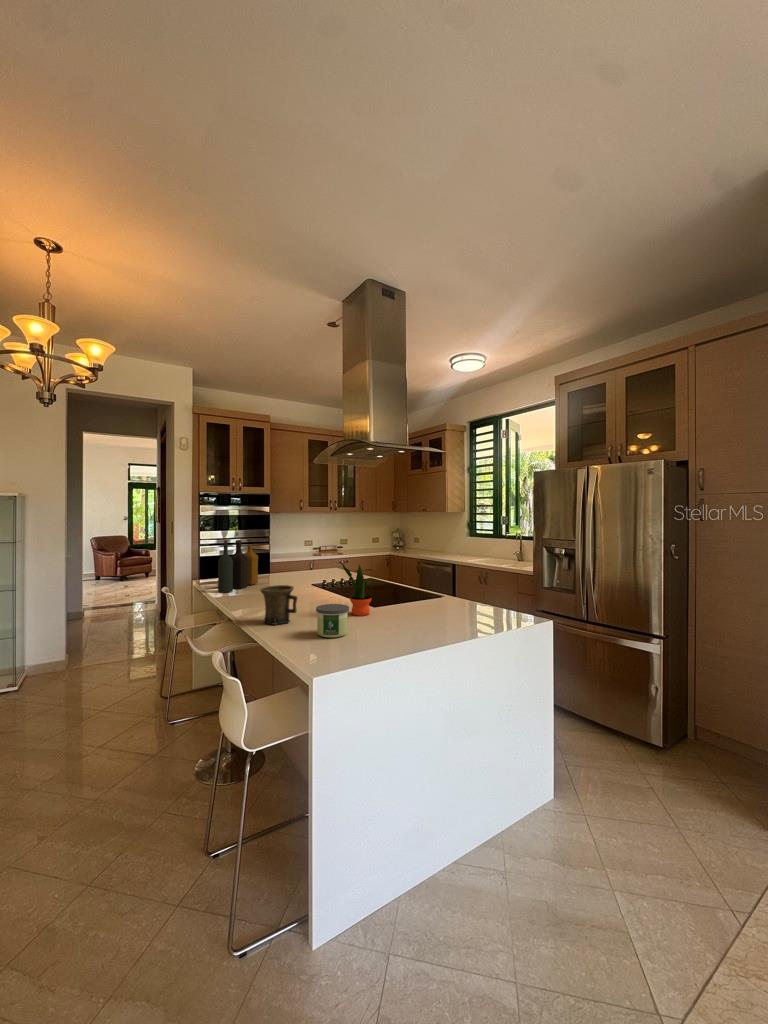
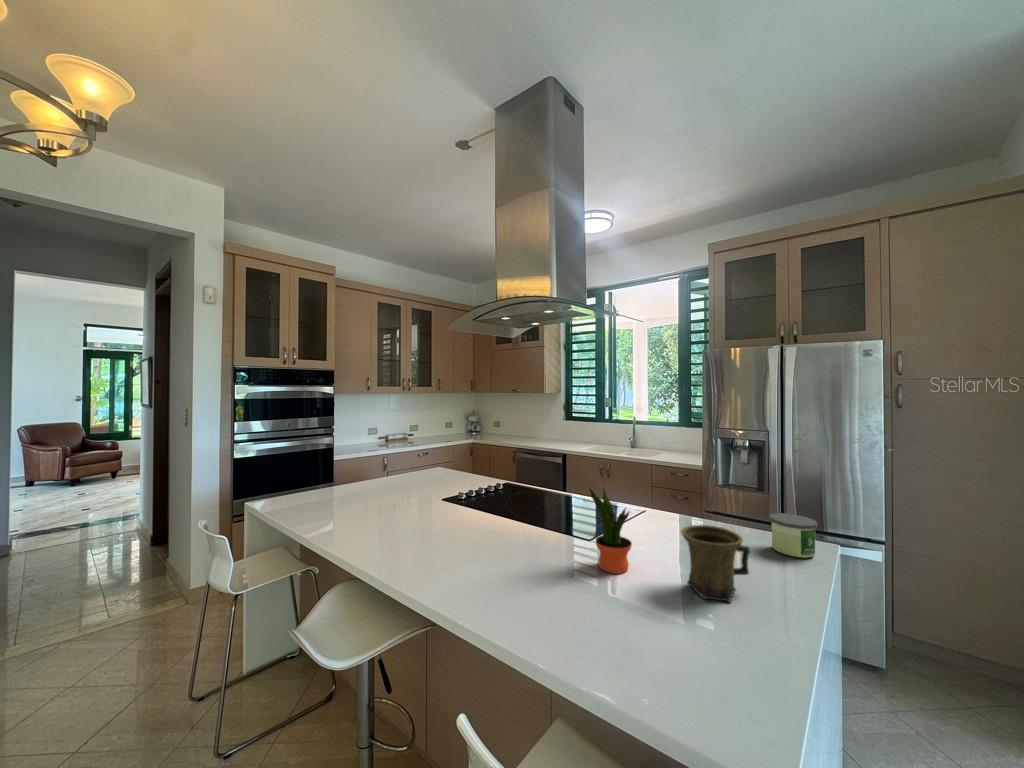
bottle: present [218,539,258,593] -> none [316,439,366,534]
mug: present [260,585,297,625] -> present [681,525,750,602]
candle: present [316,604,349,638] -> present [770,513,818,558]

